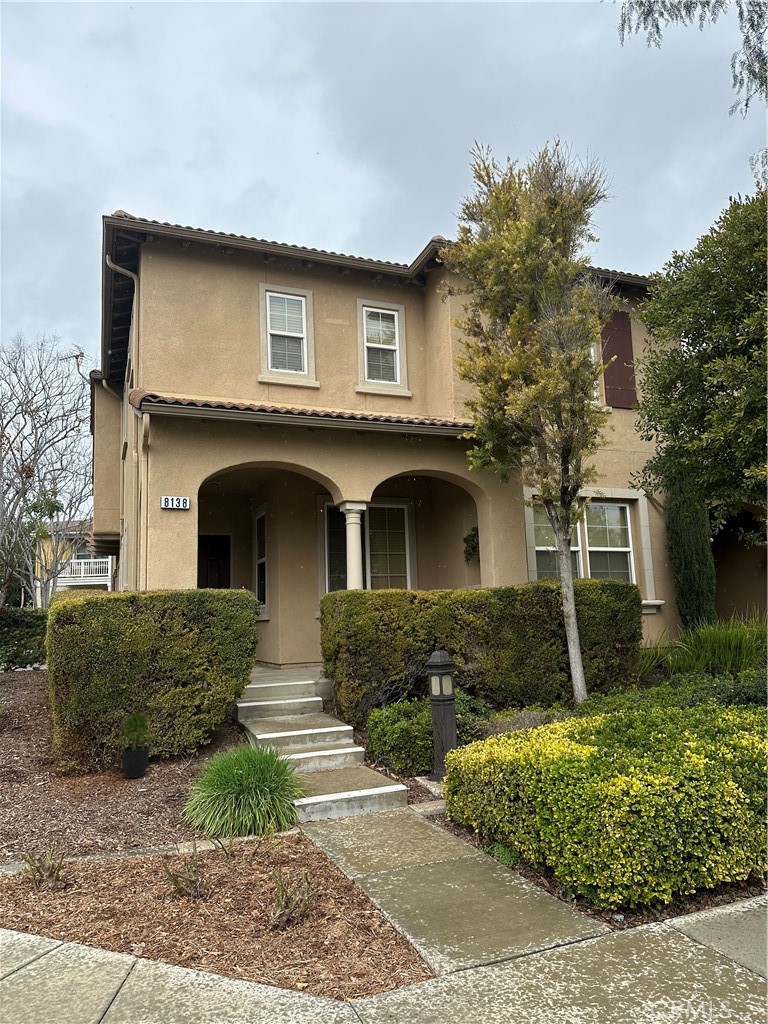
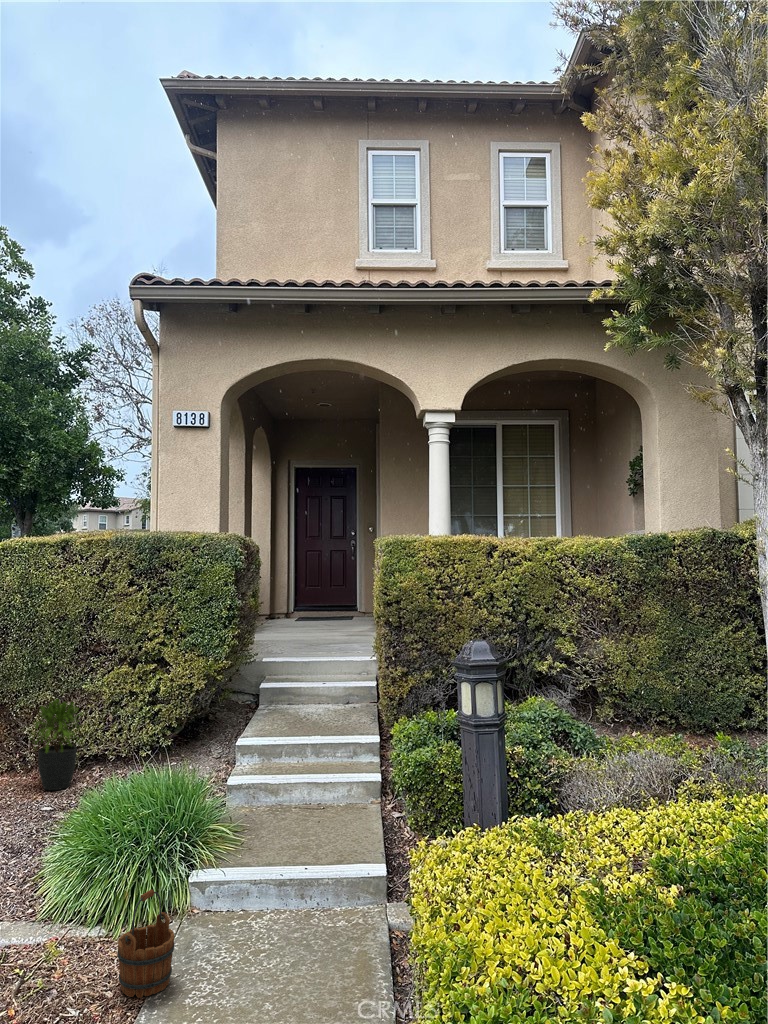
wooden bucket: none [302,795,333,852] -> present [117,890,174,998]

